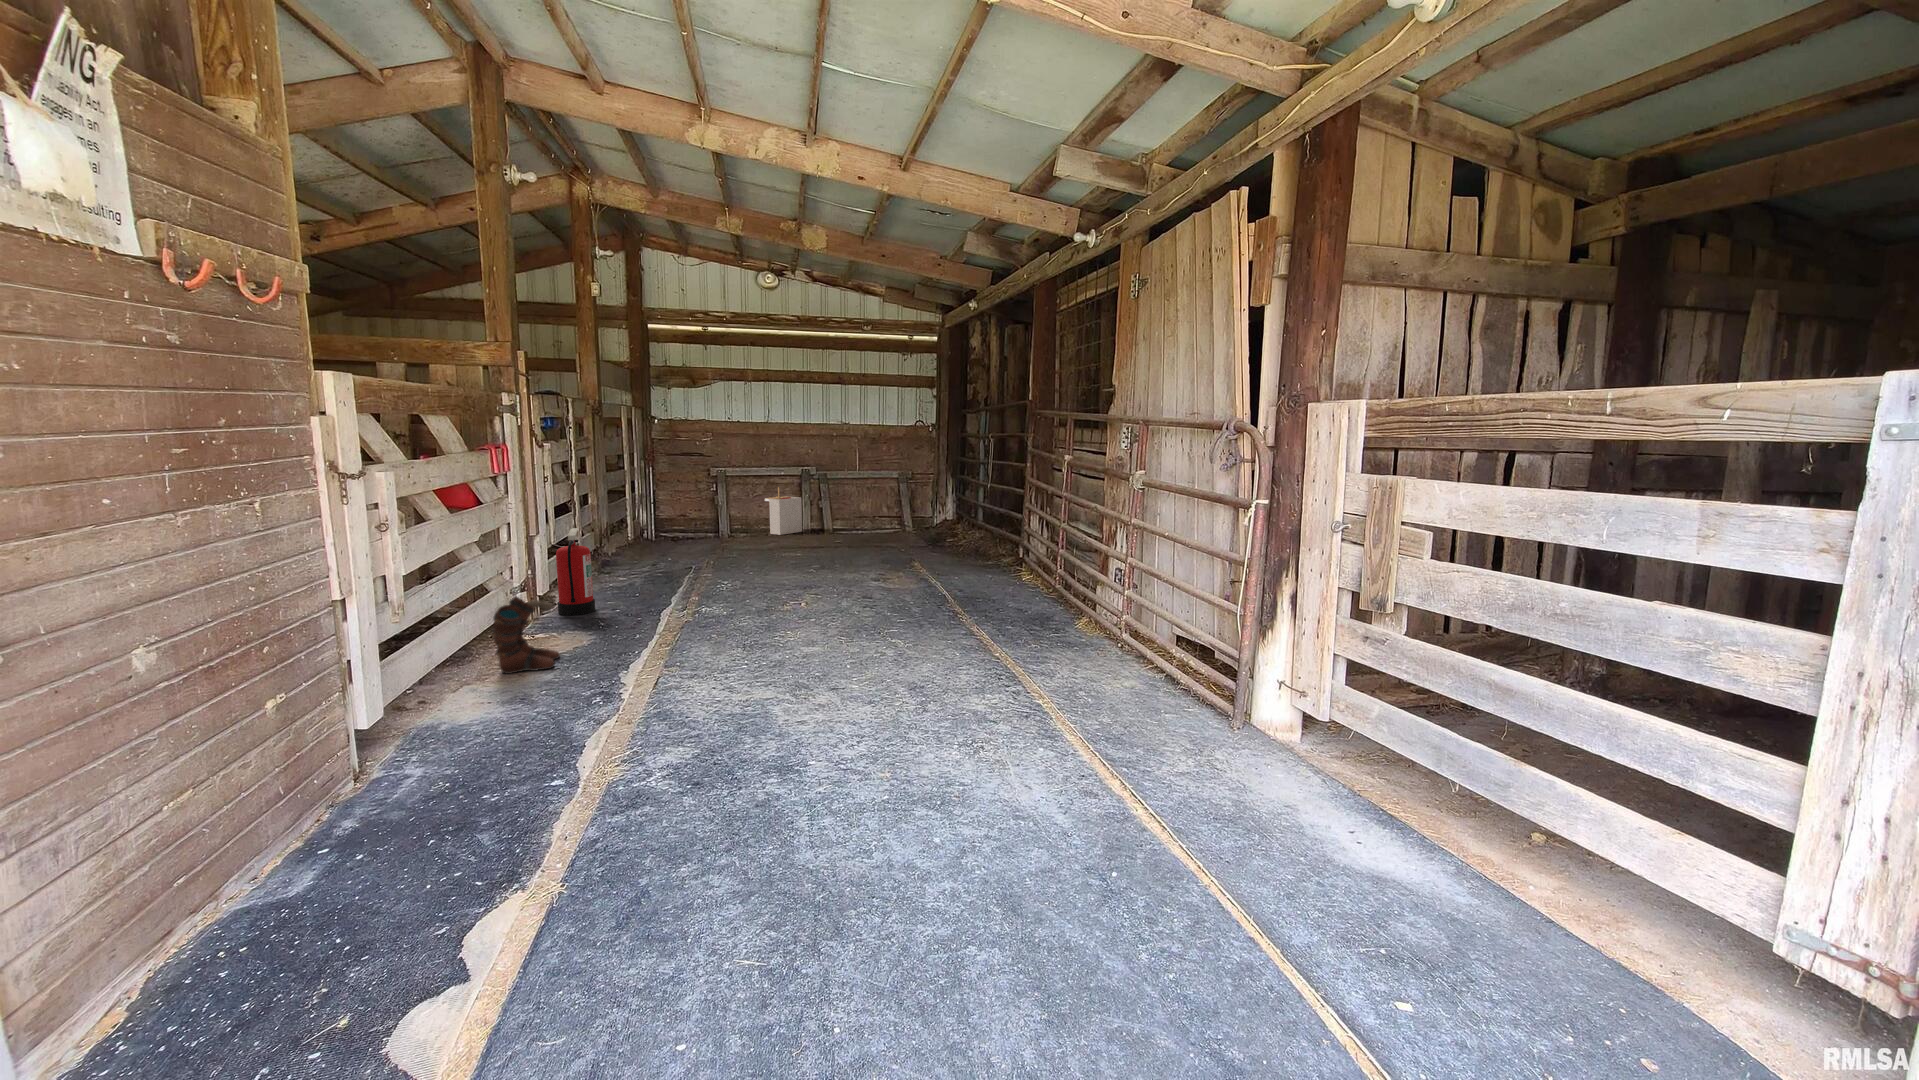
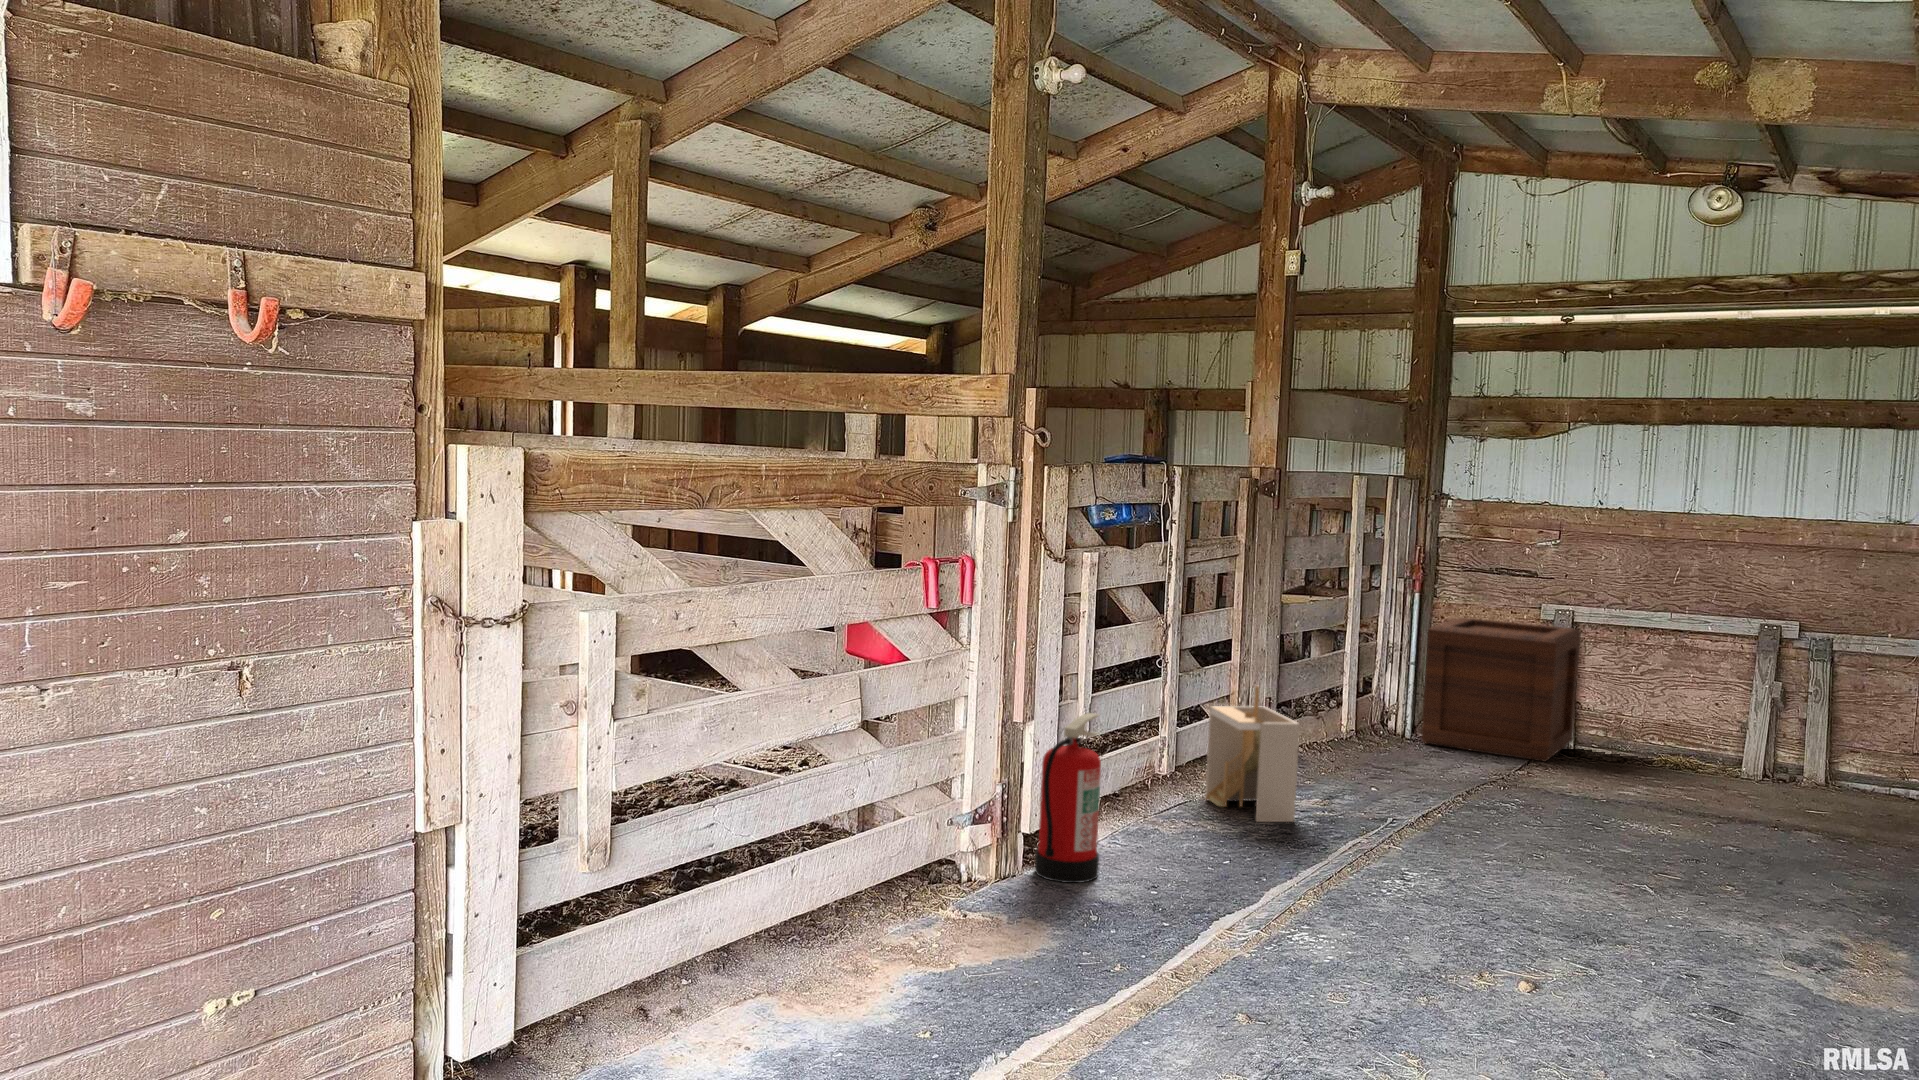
wooden crate: none [665,478,730,541] -> present [1421,618,1581,761]
storage bin: present [765,487,802,535] -> present [1205,686,1300,822]
boots: present [492,596,560,674] -> none [782,839,910,999]

